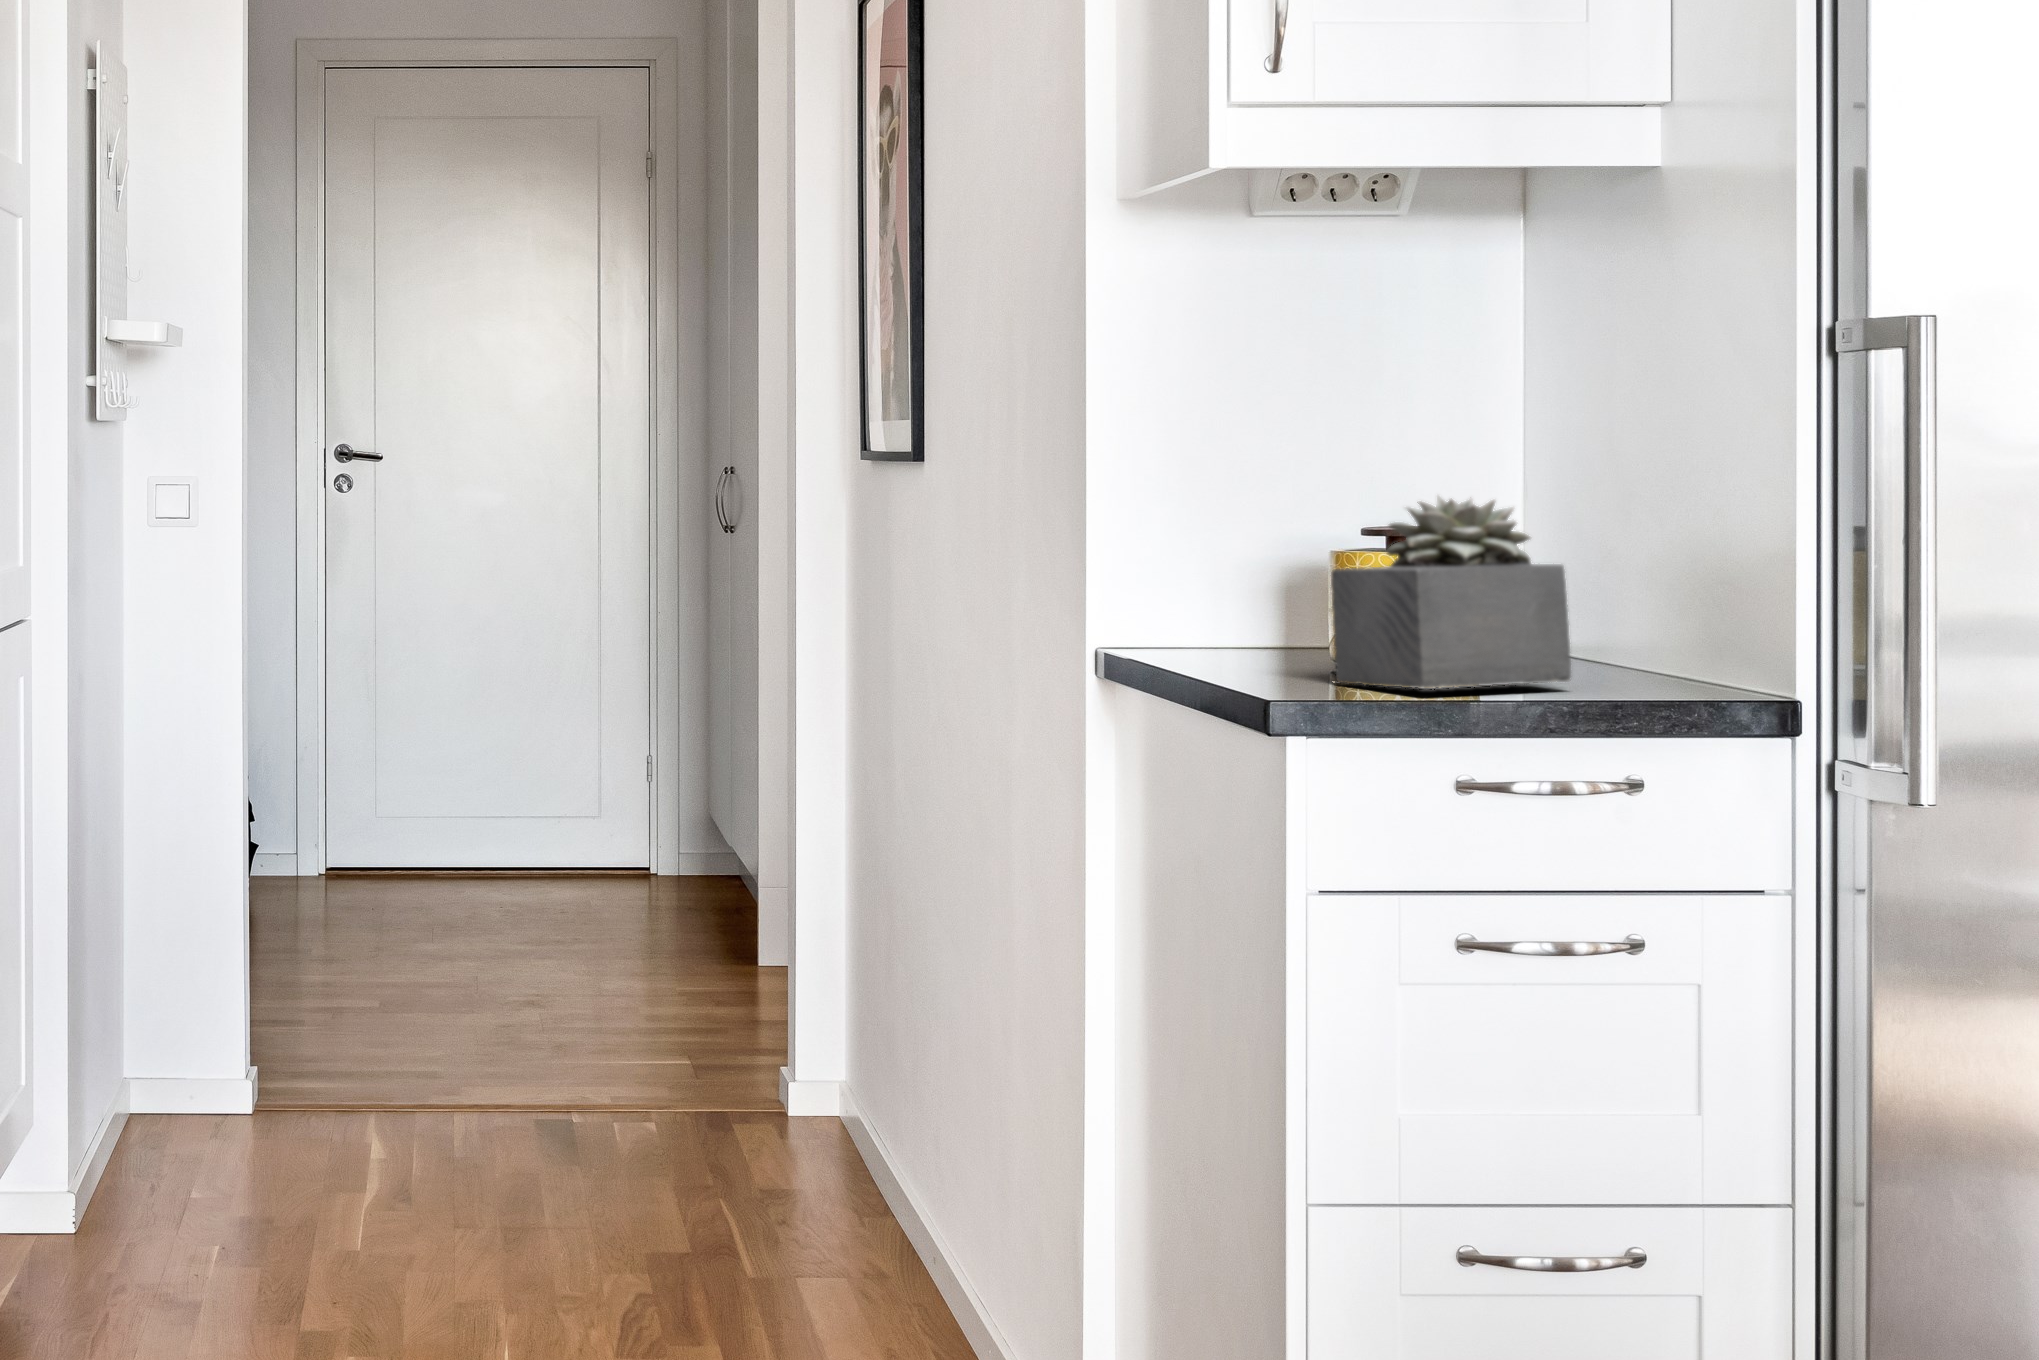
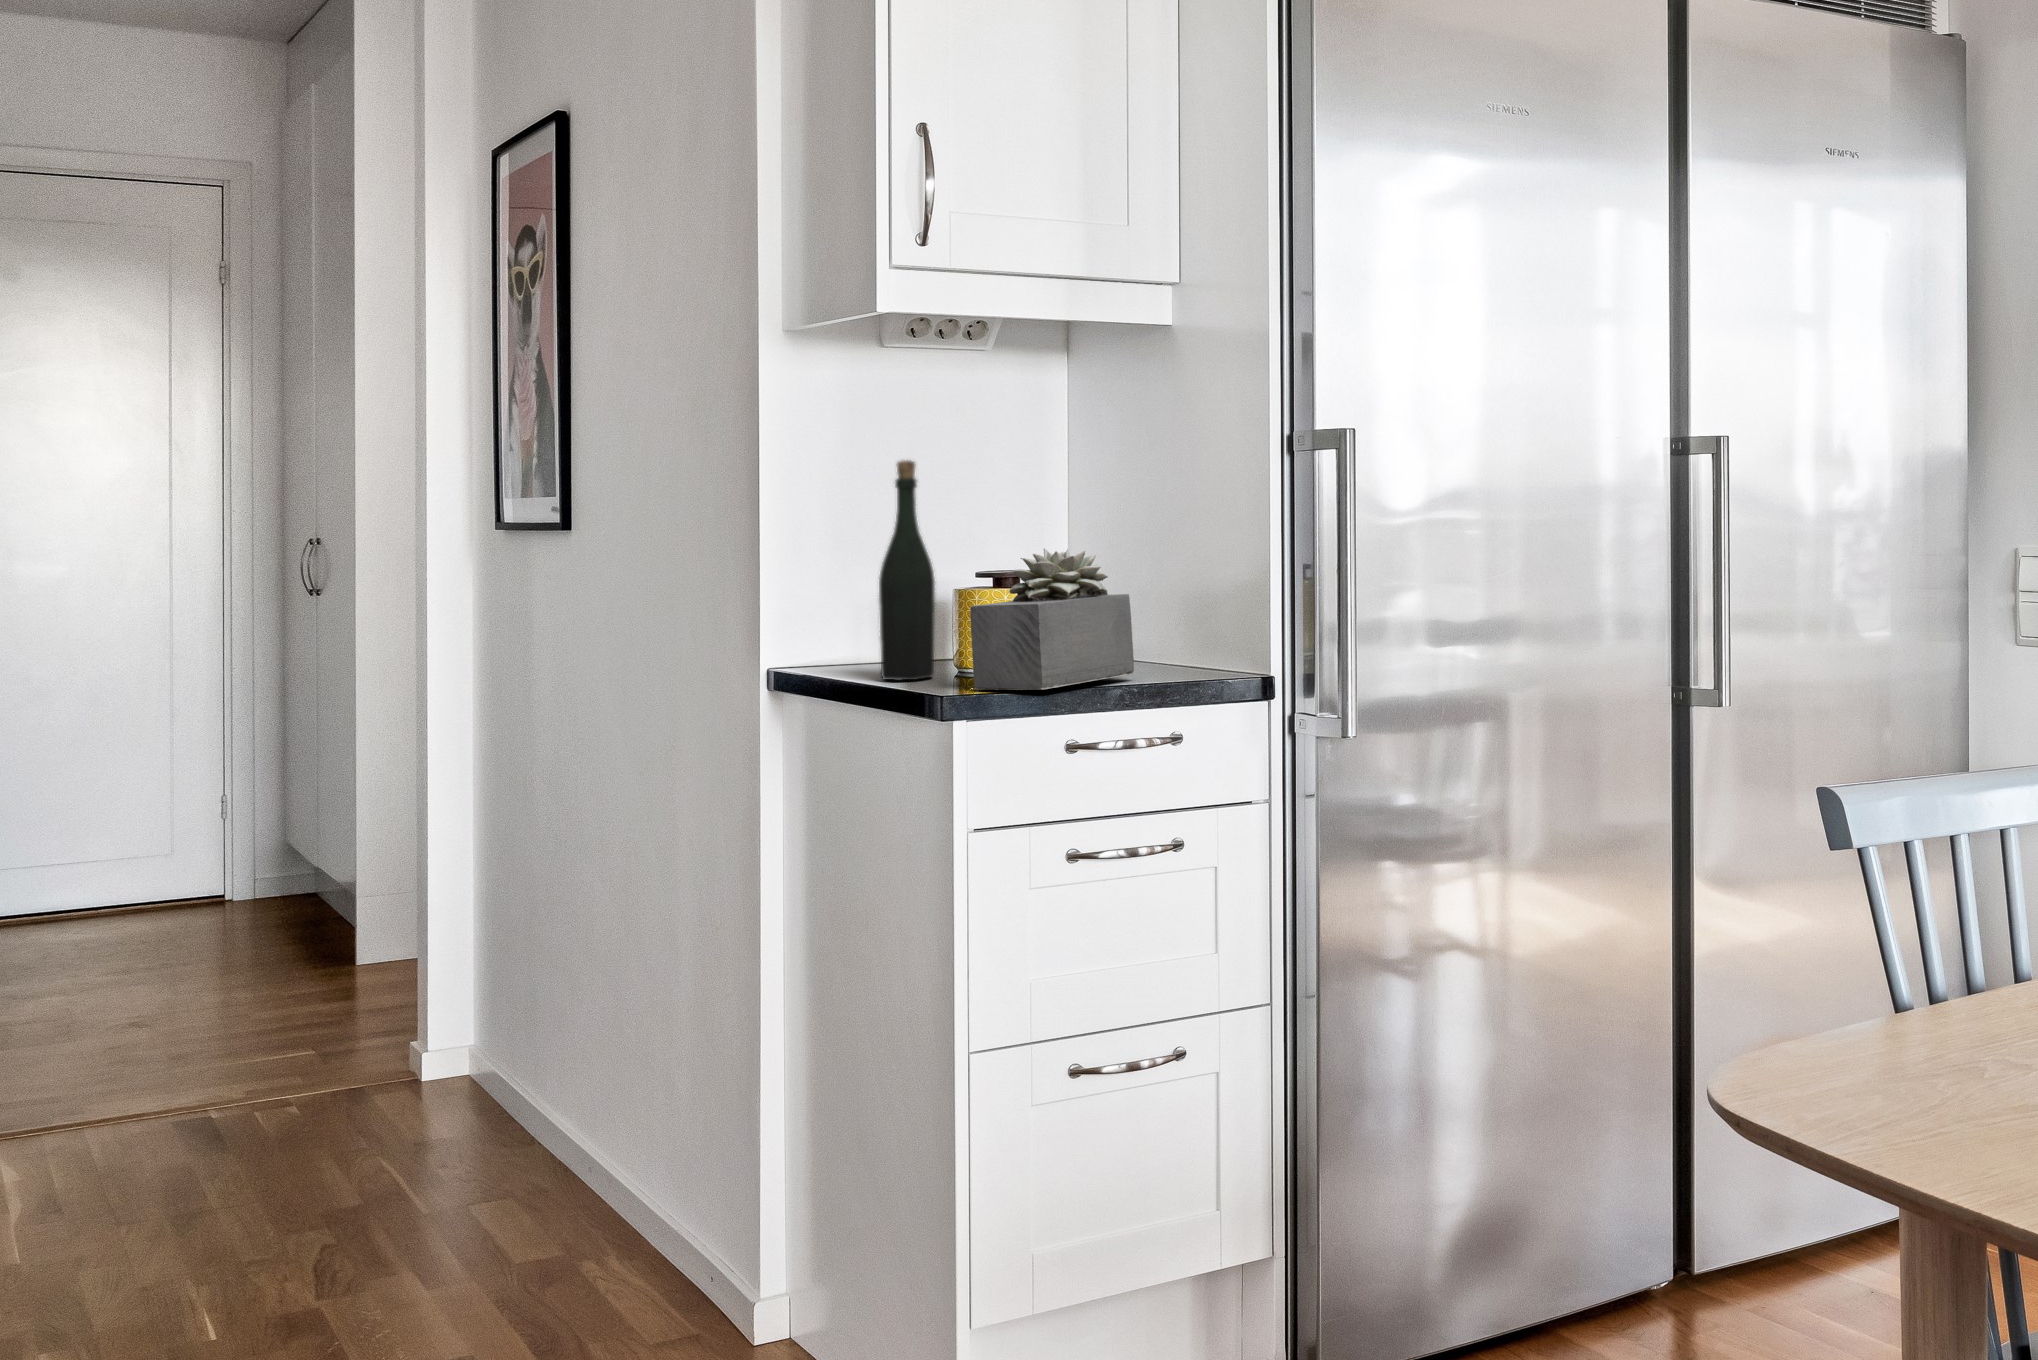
bottle: none [1224,375,1298,666] -> present [879,460,935,680]

